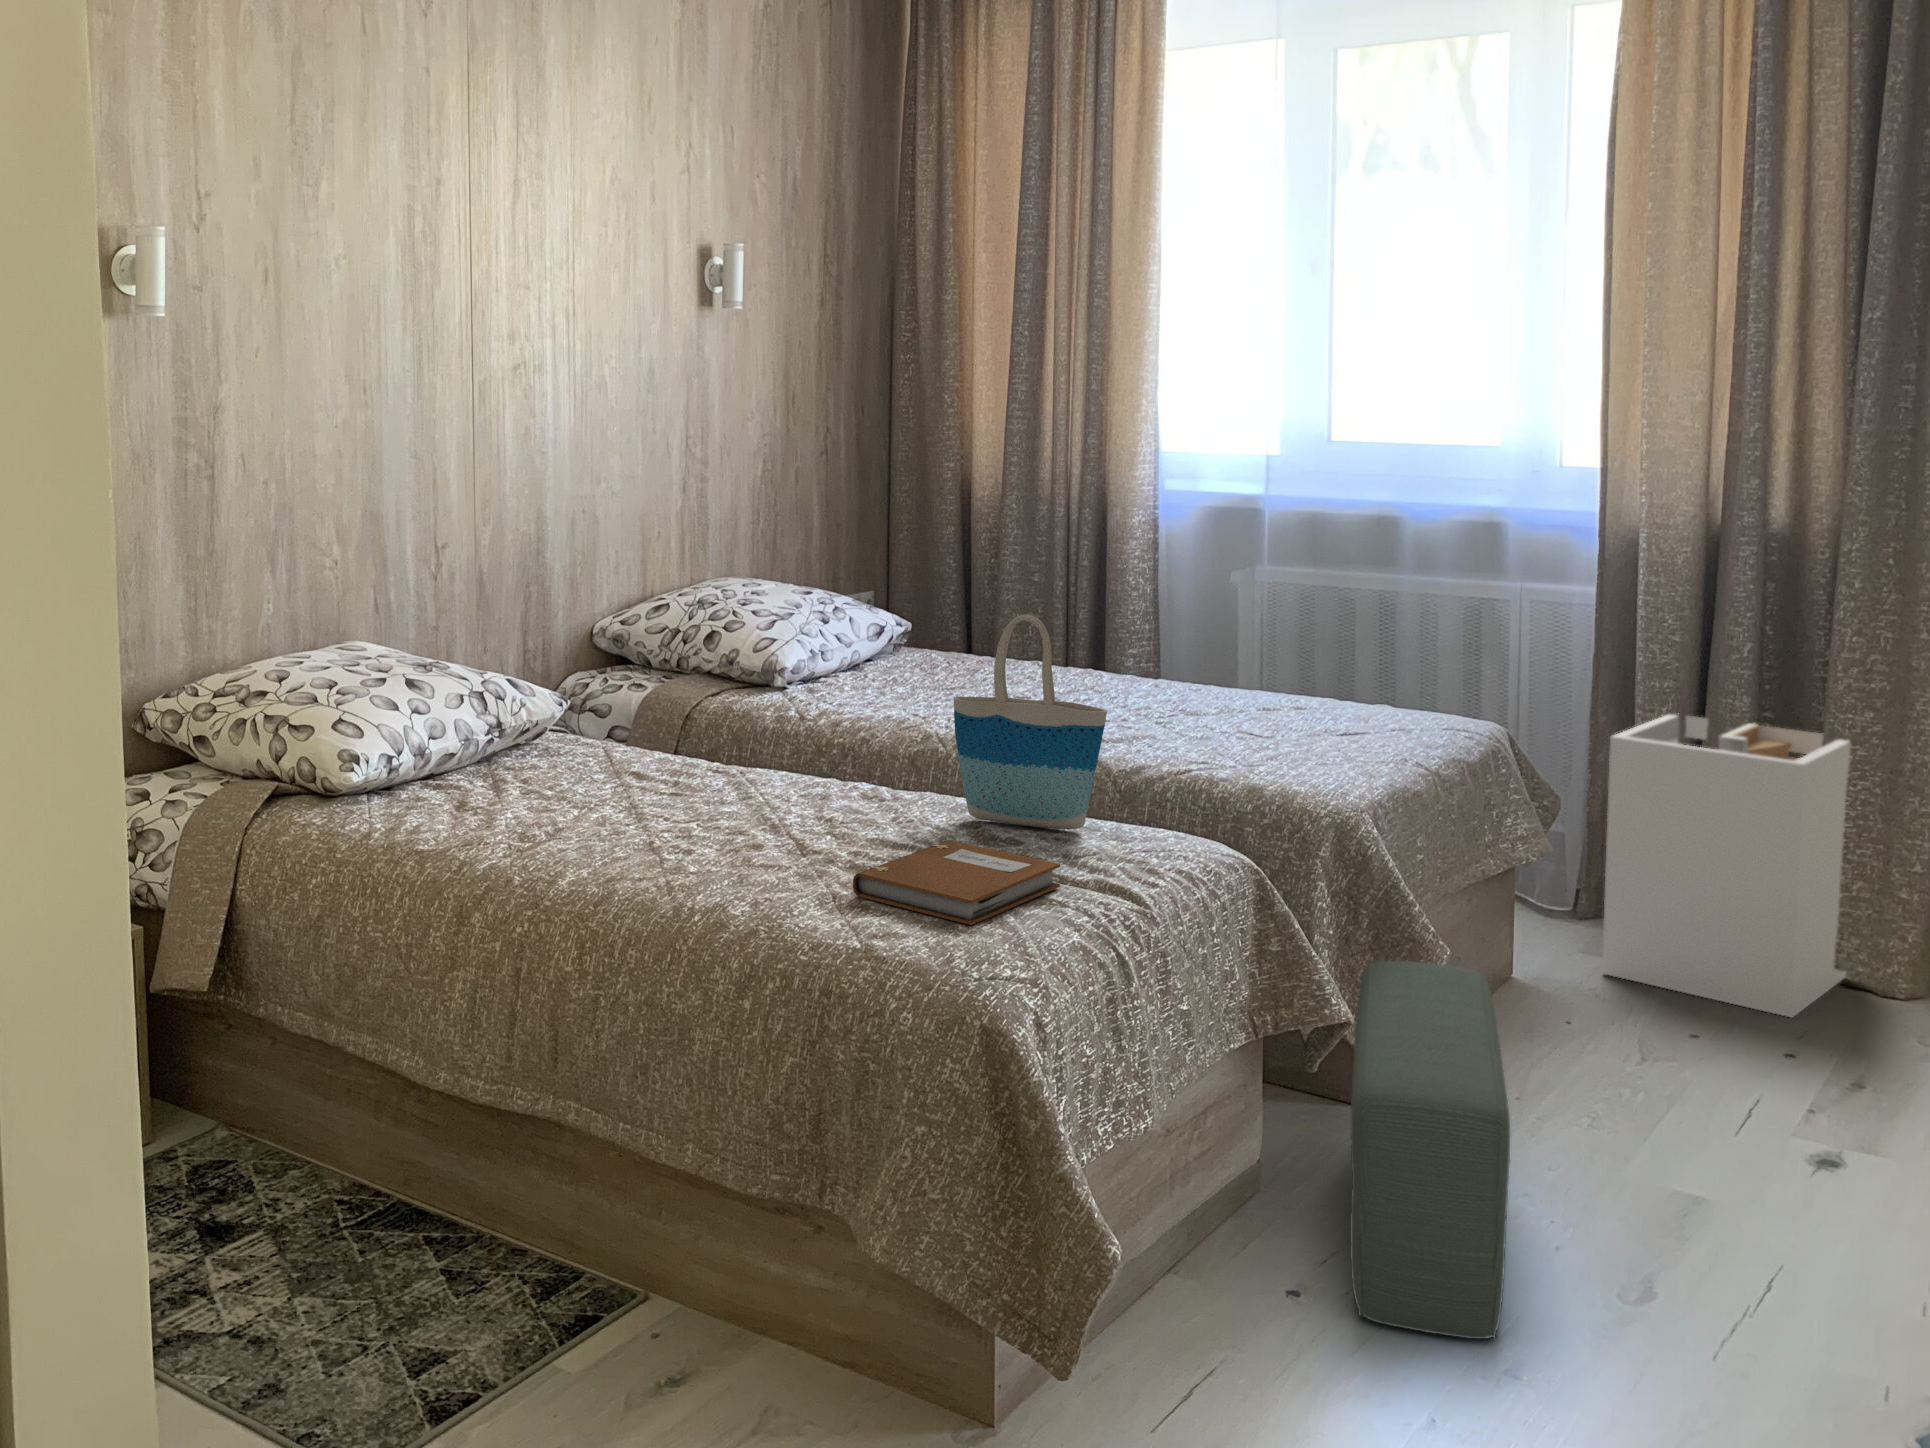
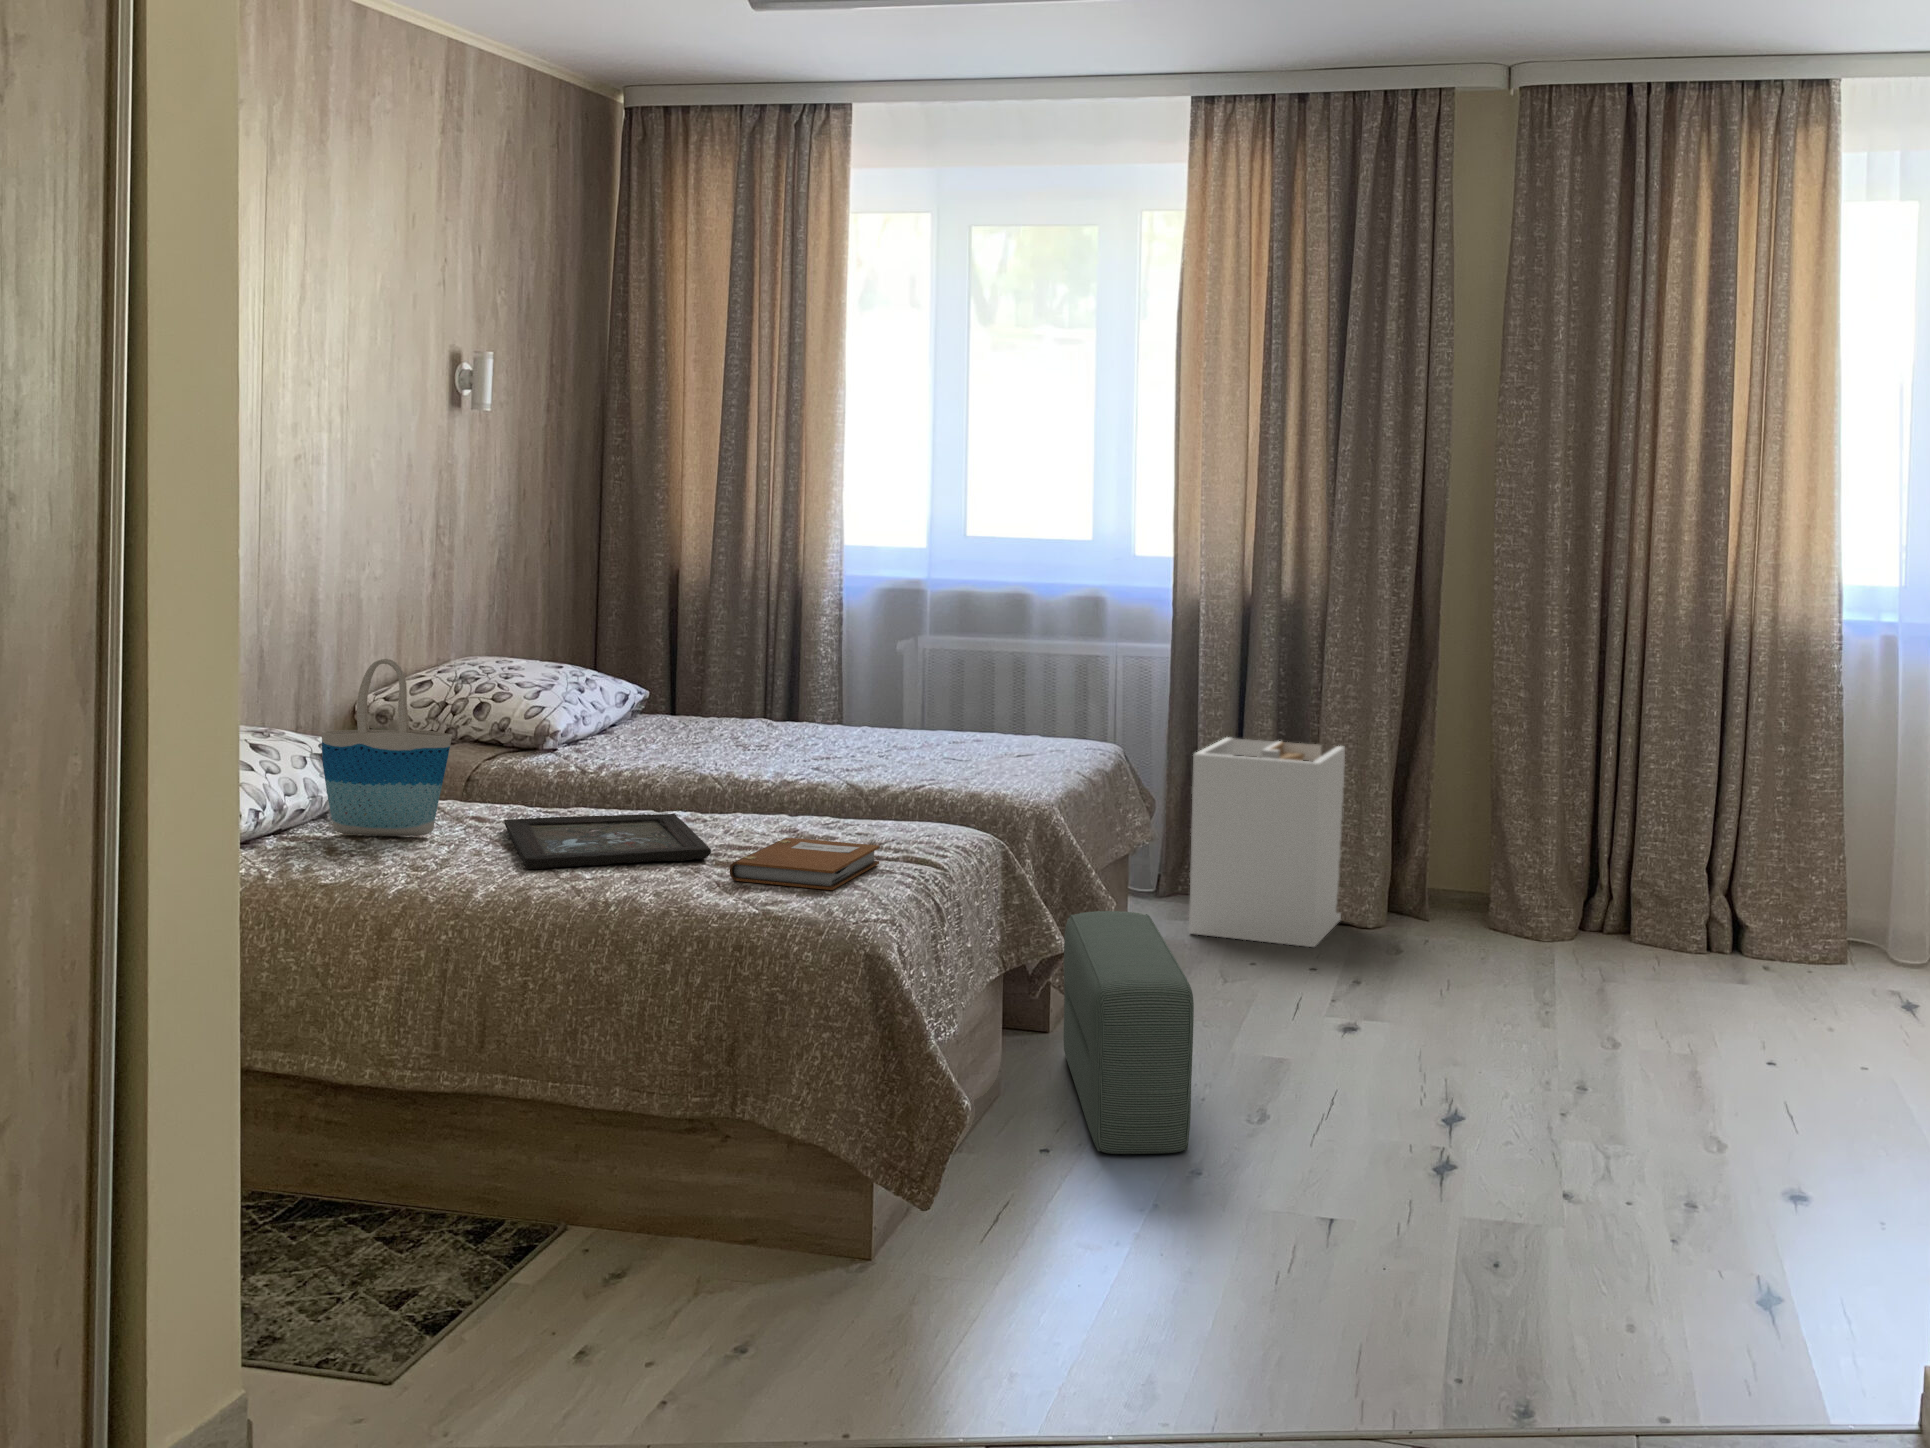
tote bag: present [953,614,1107,829] -> present [322,659,452,836]
tray: none [630,783,852,859] -> present [504,814,711,869]

